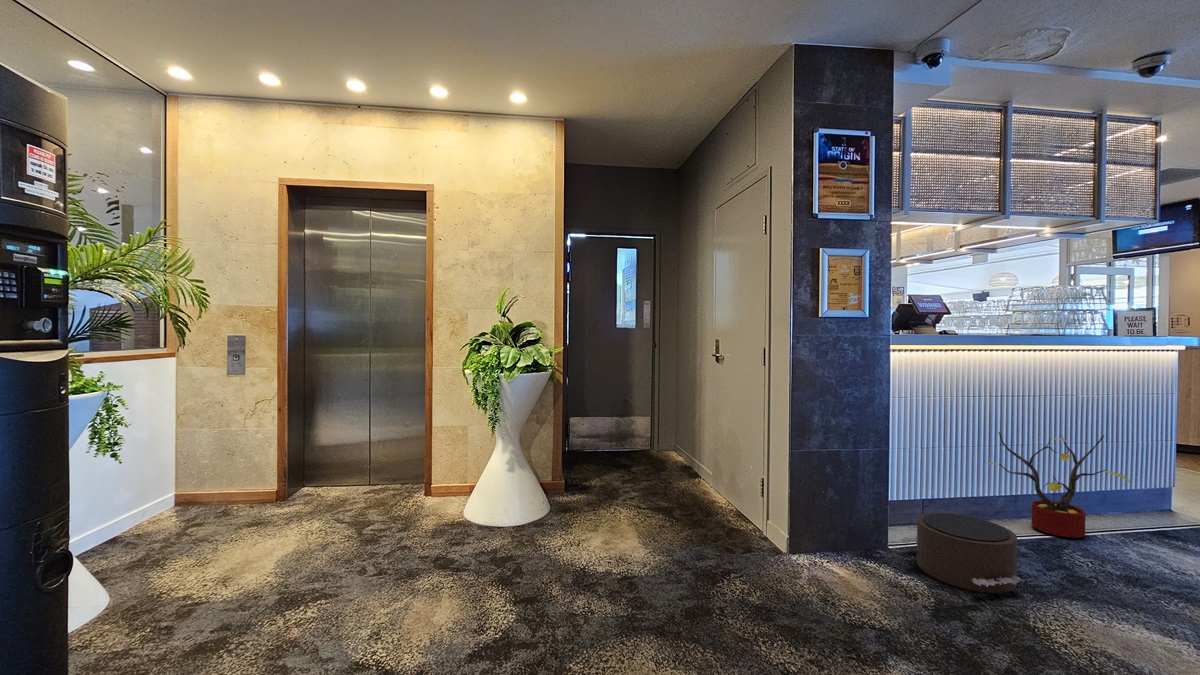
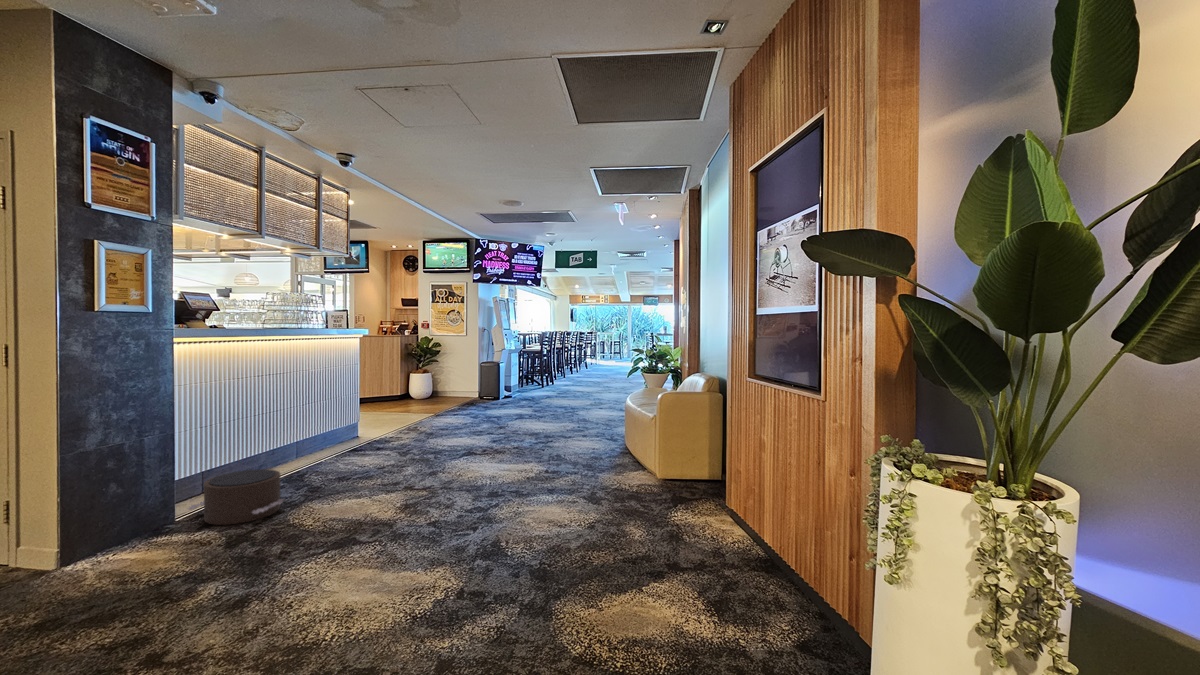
decorative plant: present [987,432,1130,538] -> none [250,396,339,470]

